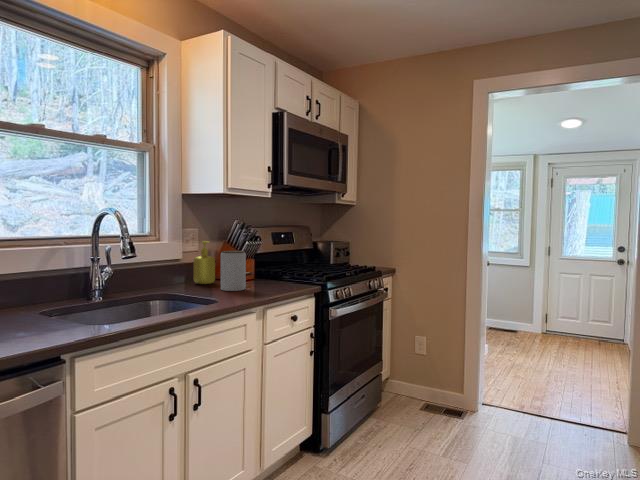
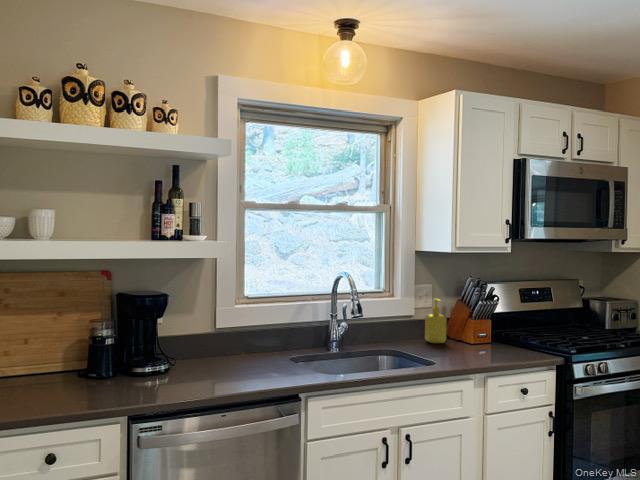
jar: present [221,251,246,291] -> none [447,312,473,355]

